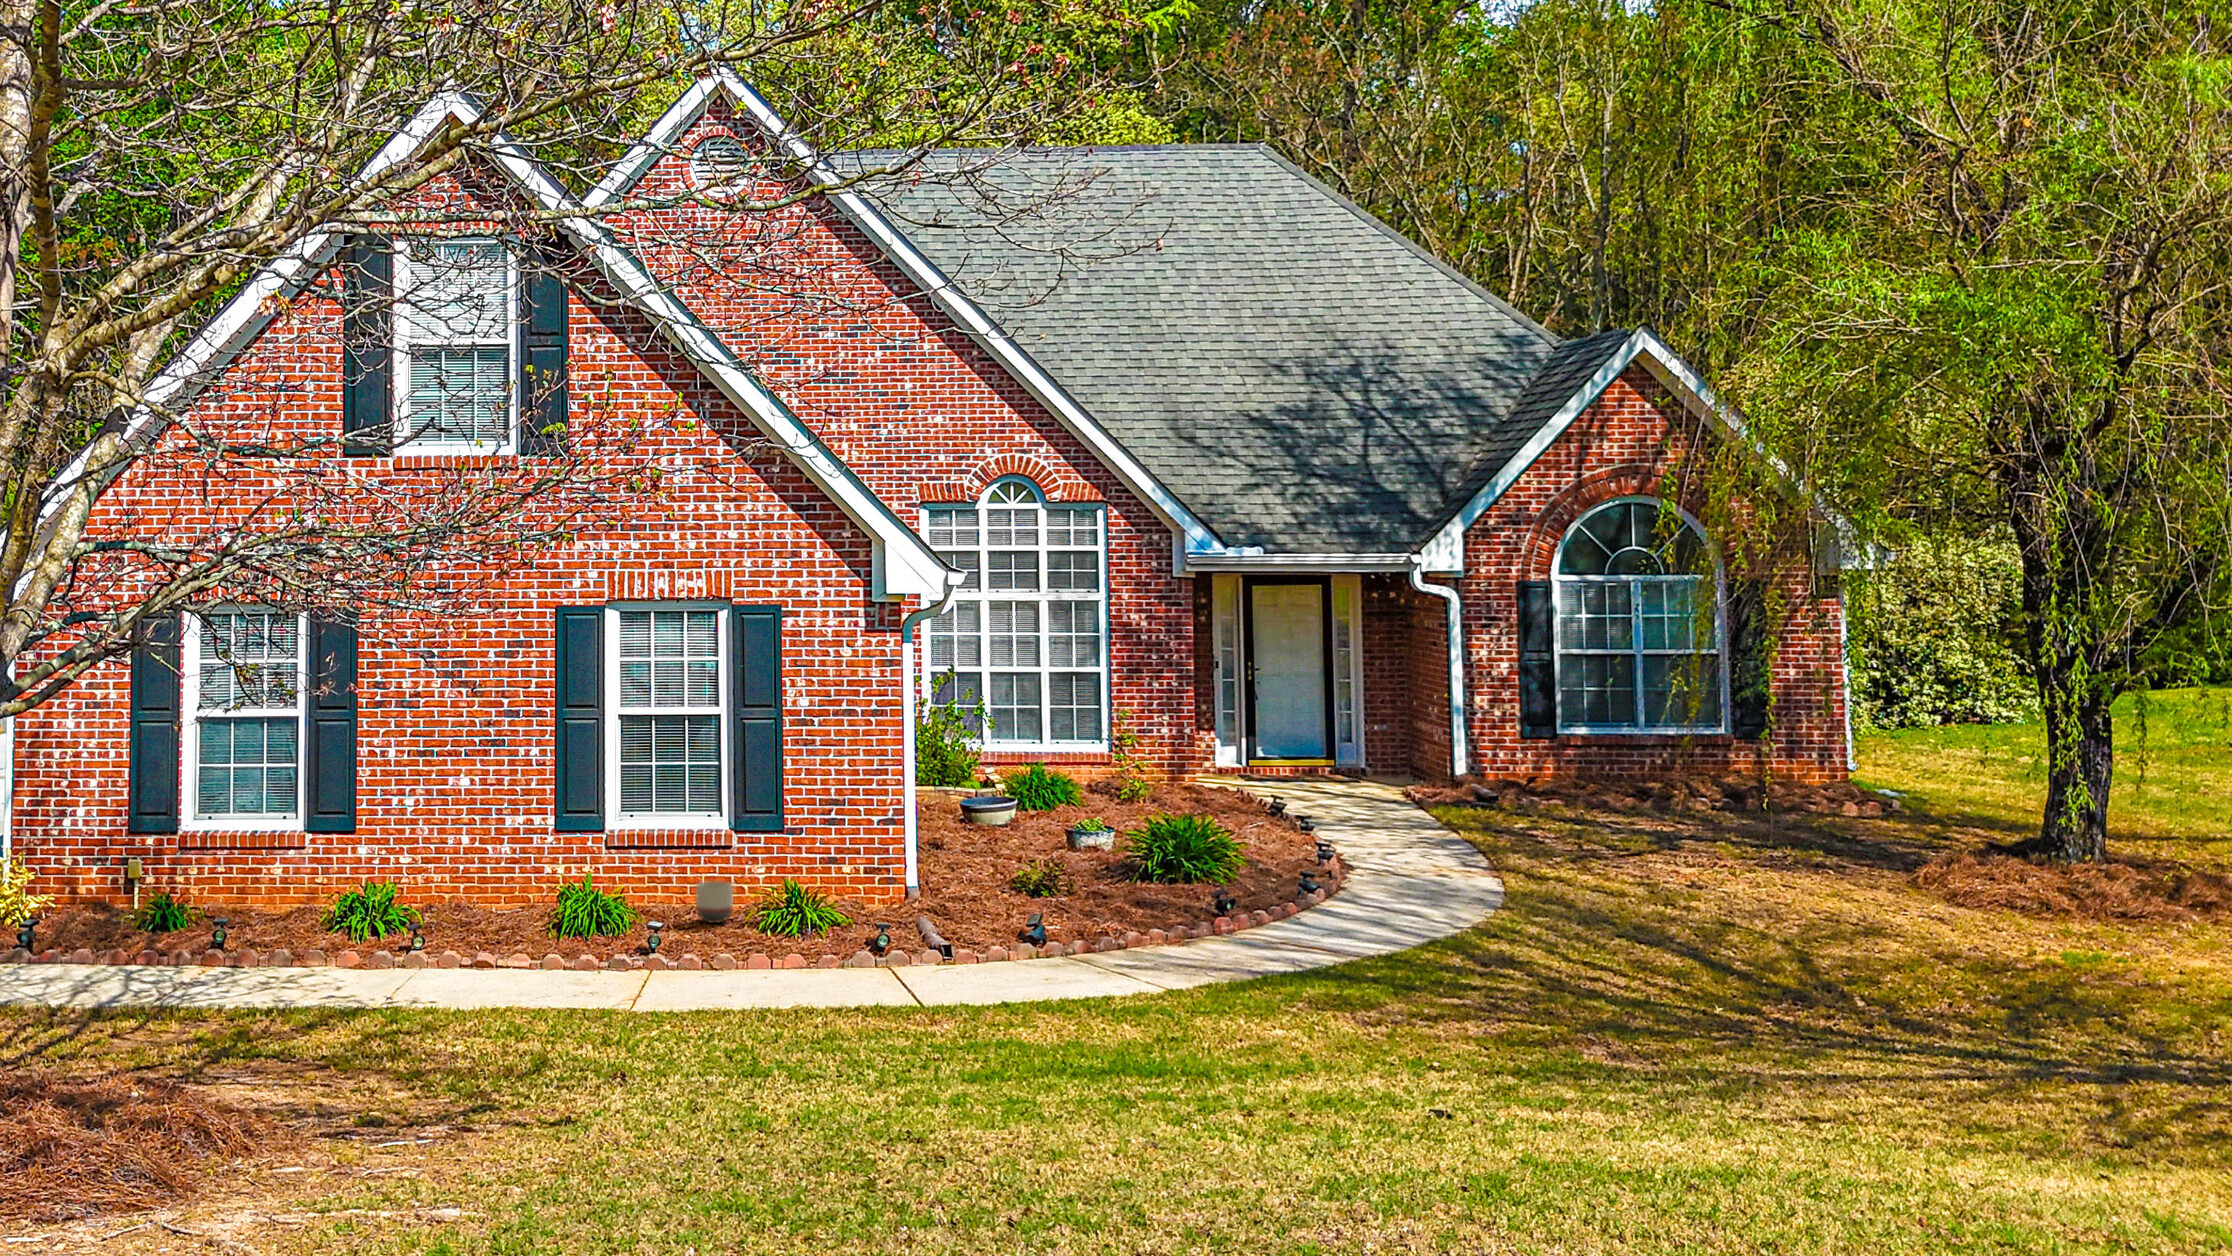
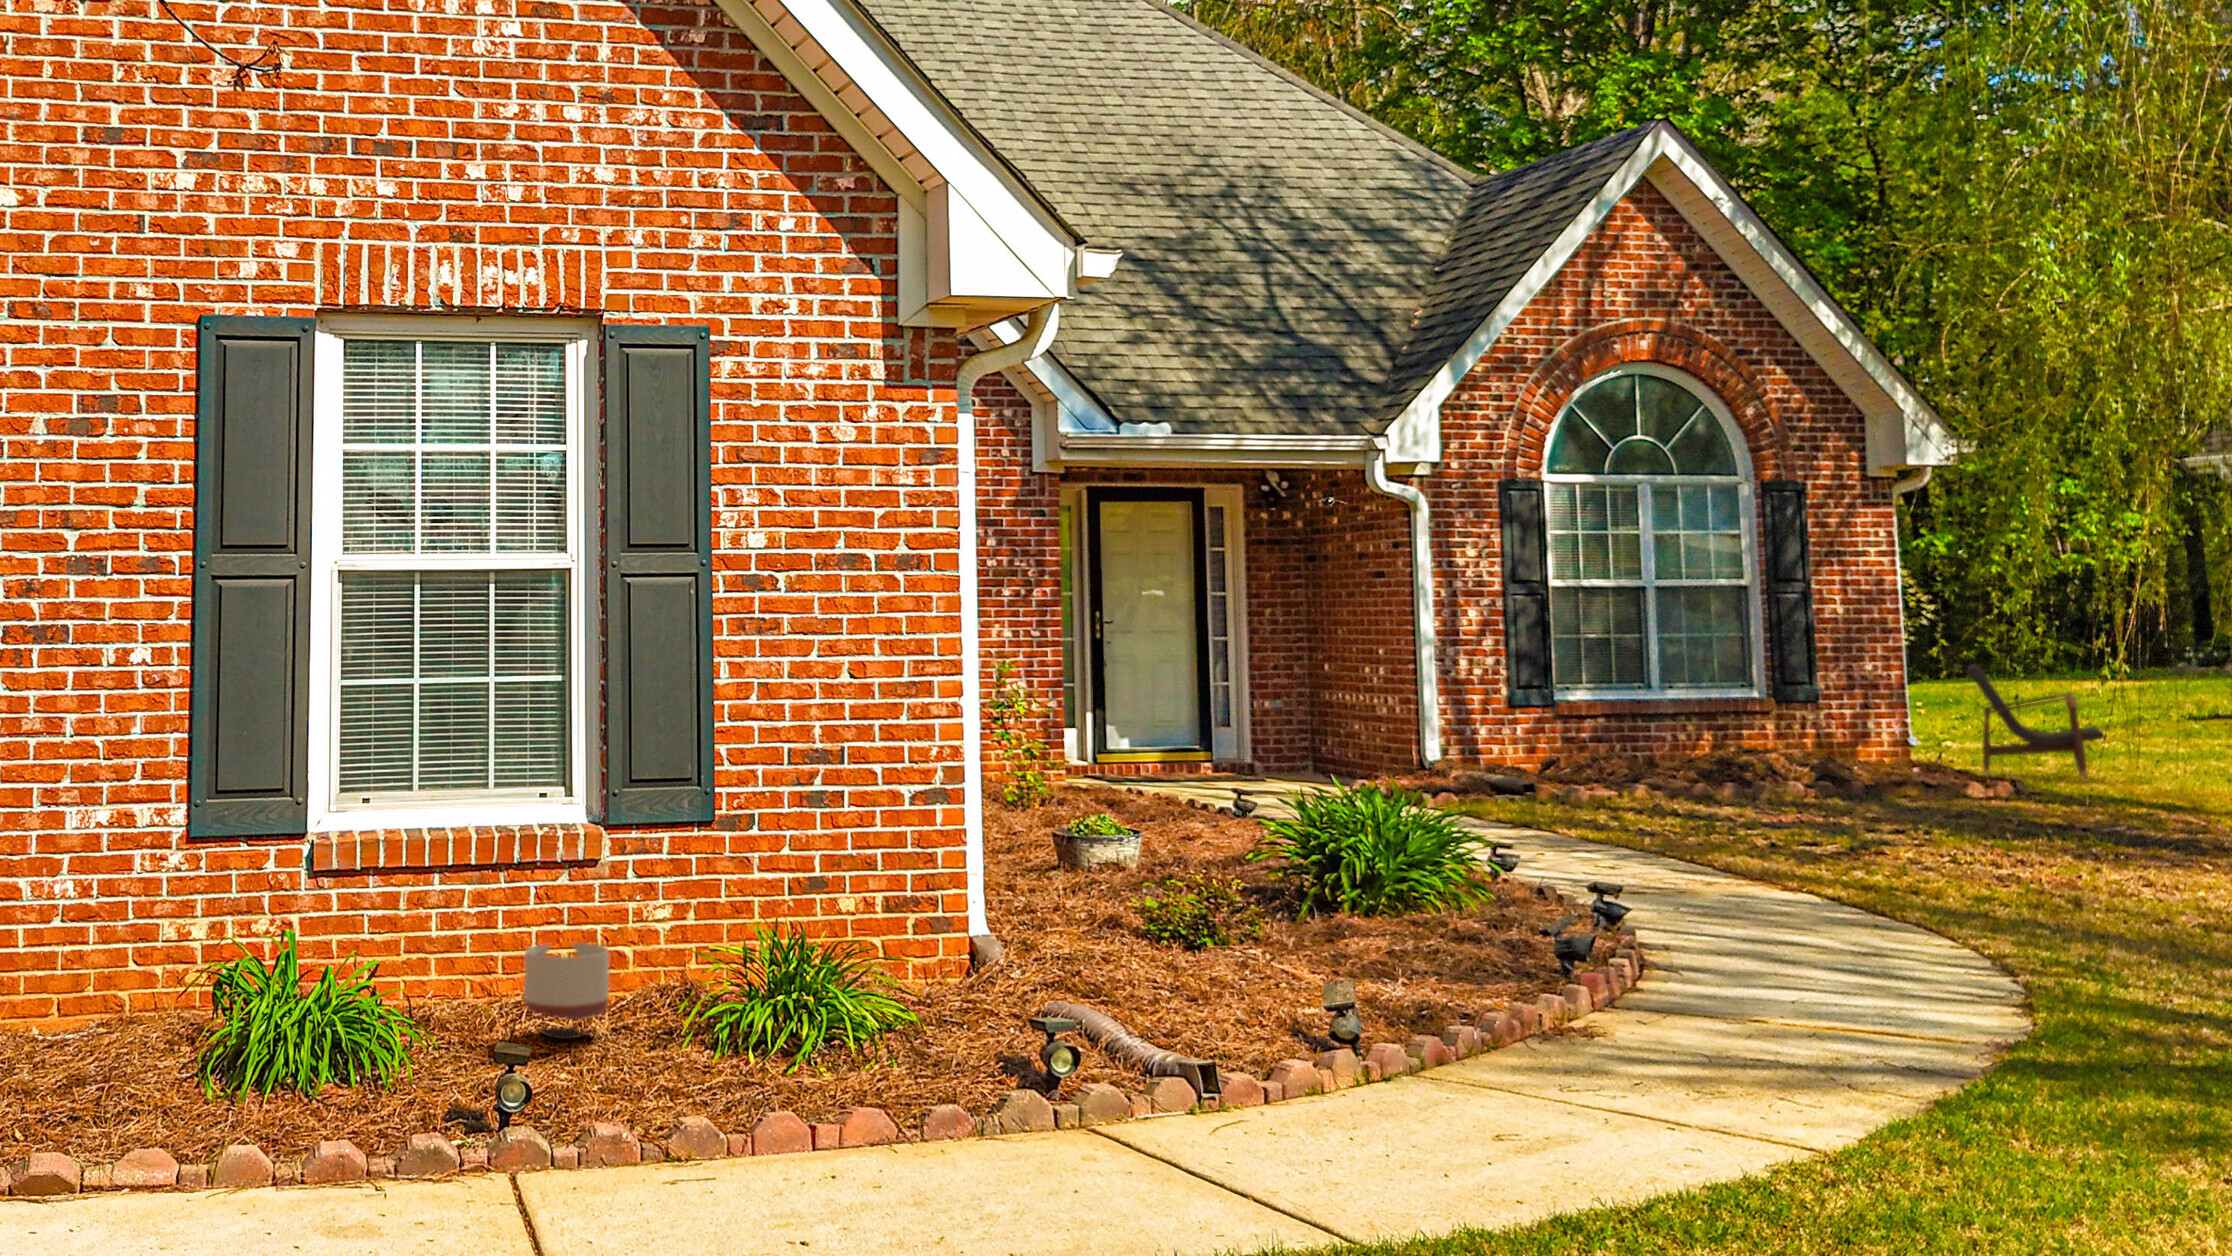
lounge chair: none [1782,720,1883,807] -> present [1968,664,2104,782]

